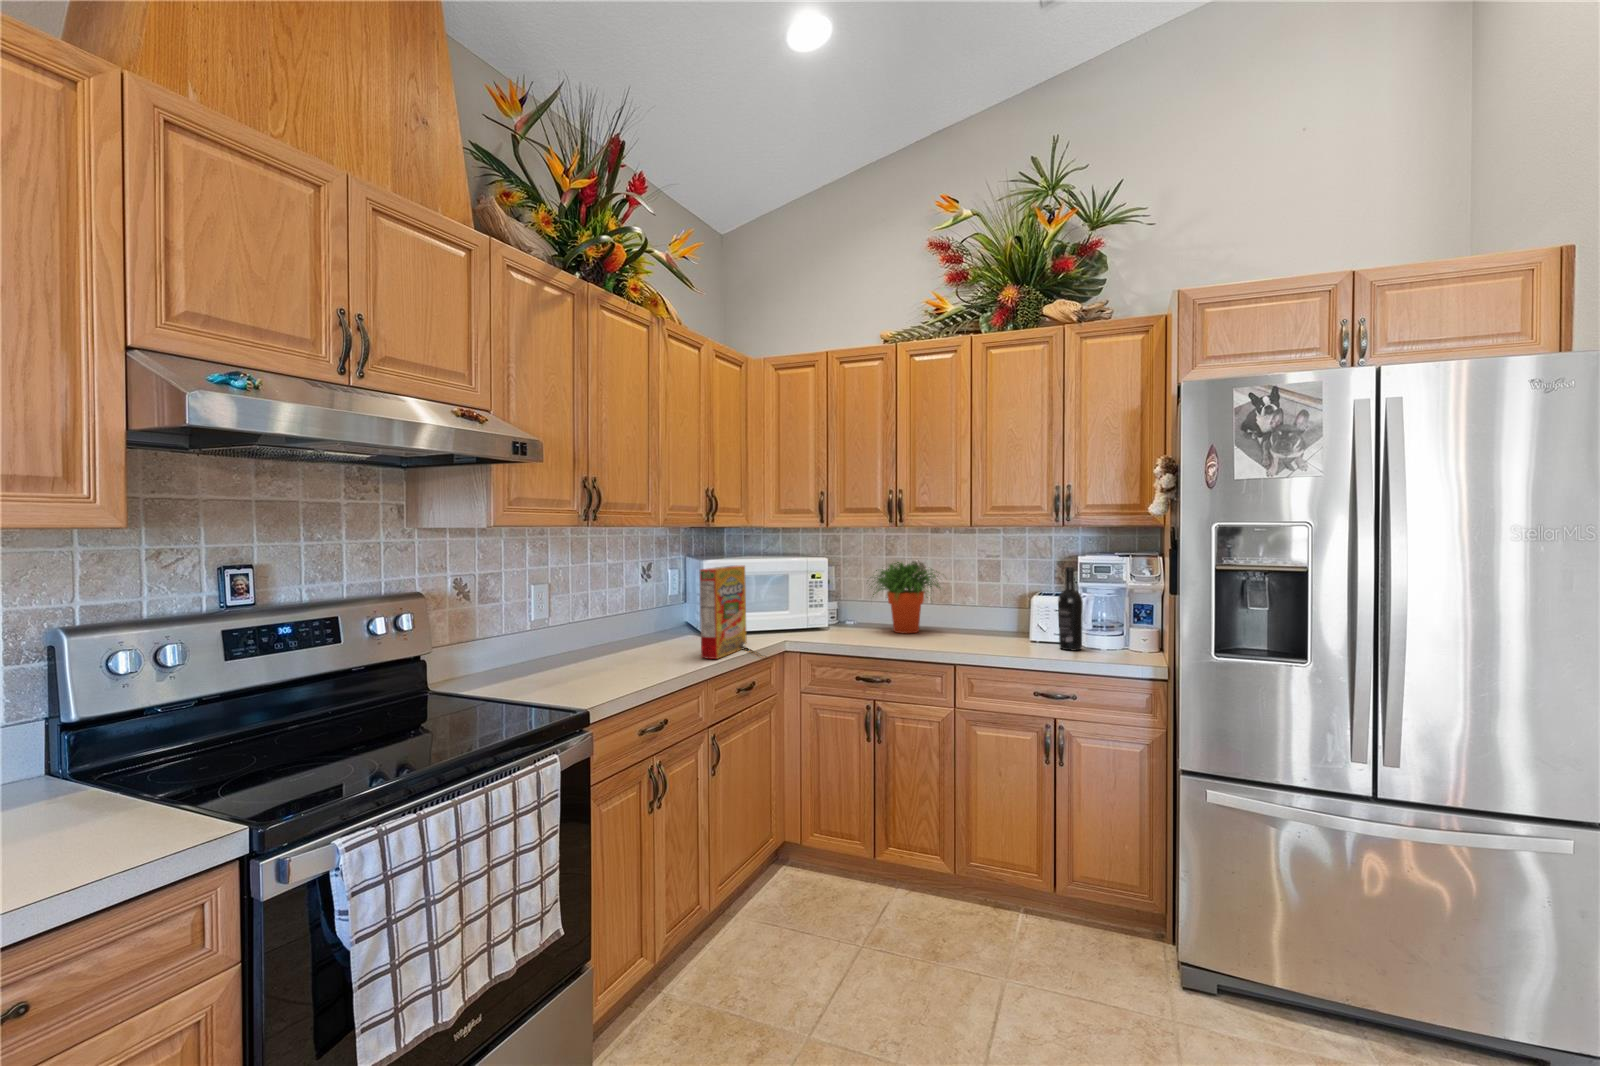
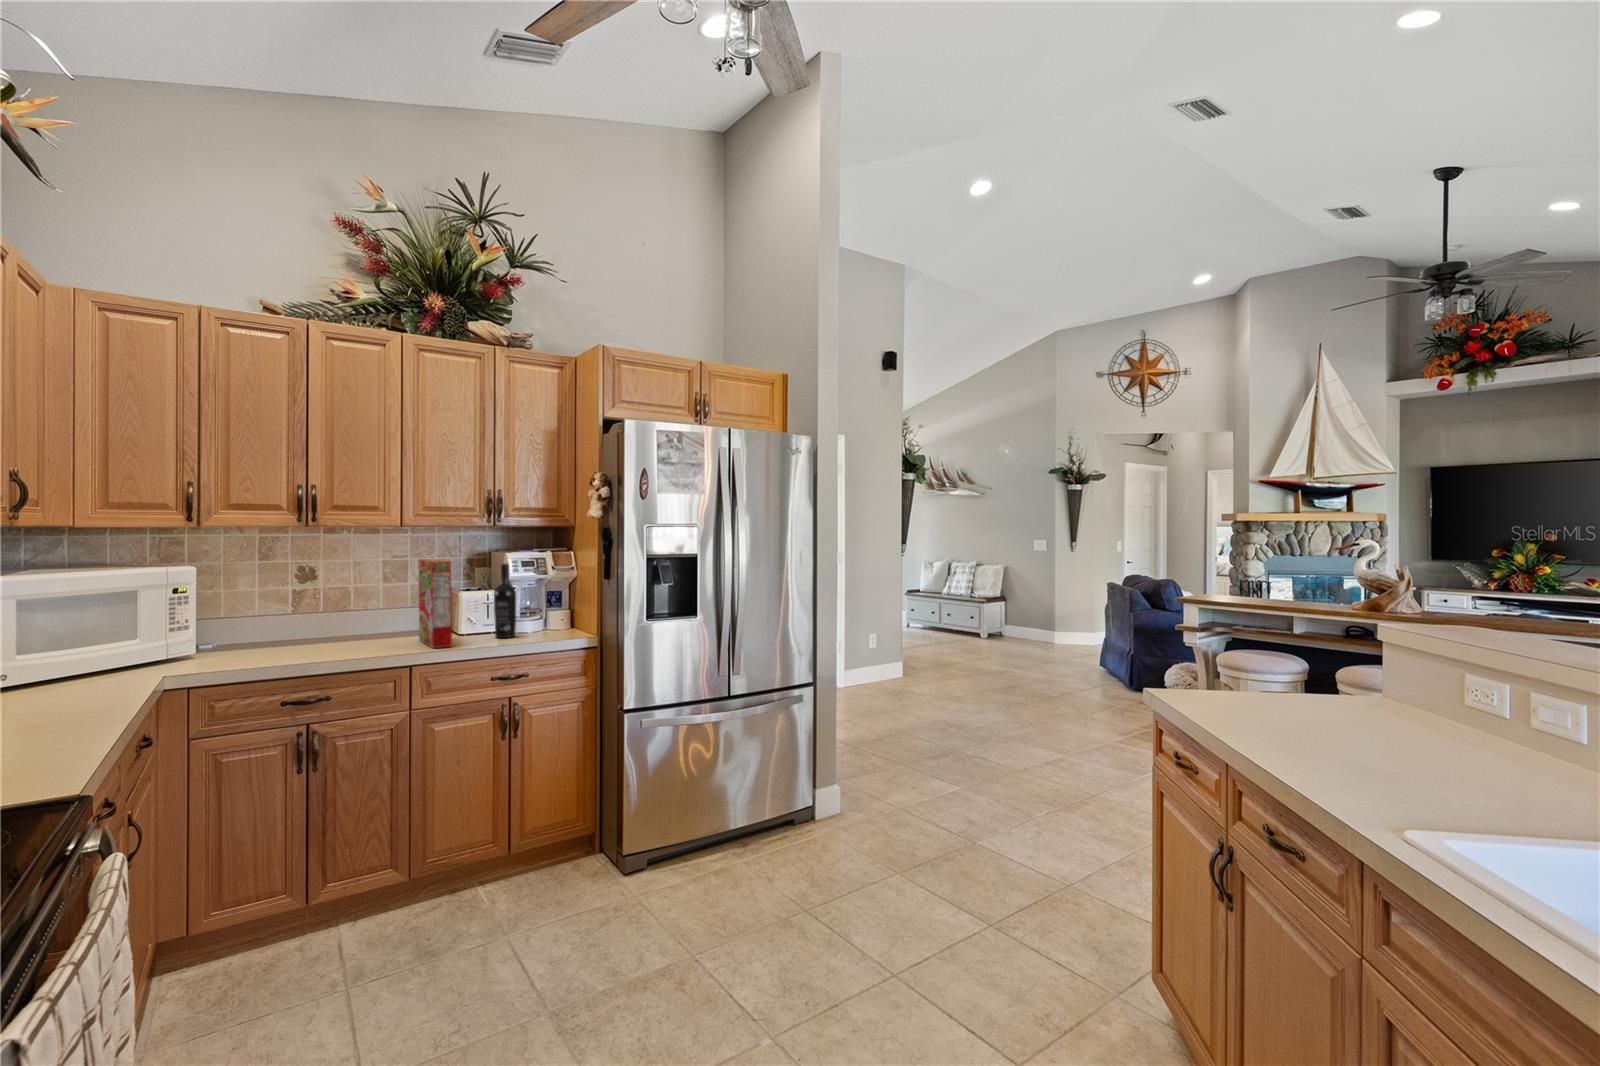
potted plant: present [871,562,940,633] -> none [250,566,361,648]
cereal box: present [700,566,747,659] -> present [418,559,452,648]

